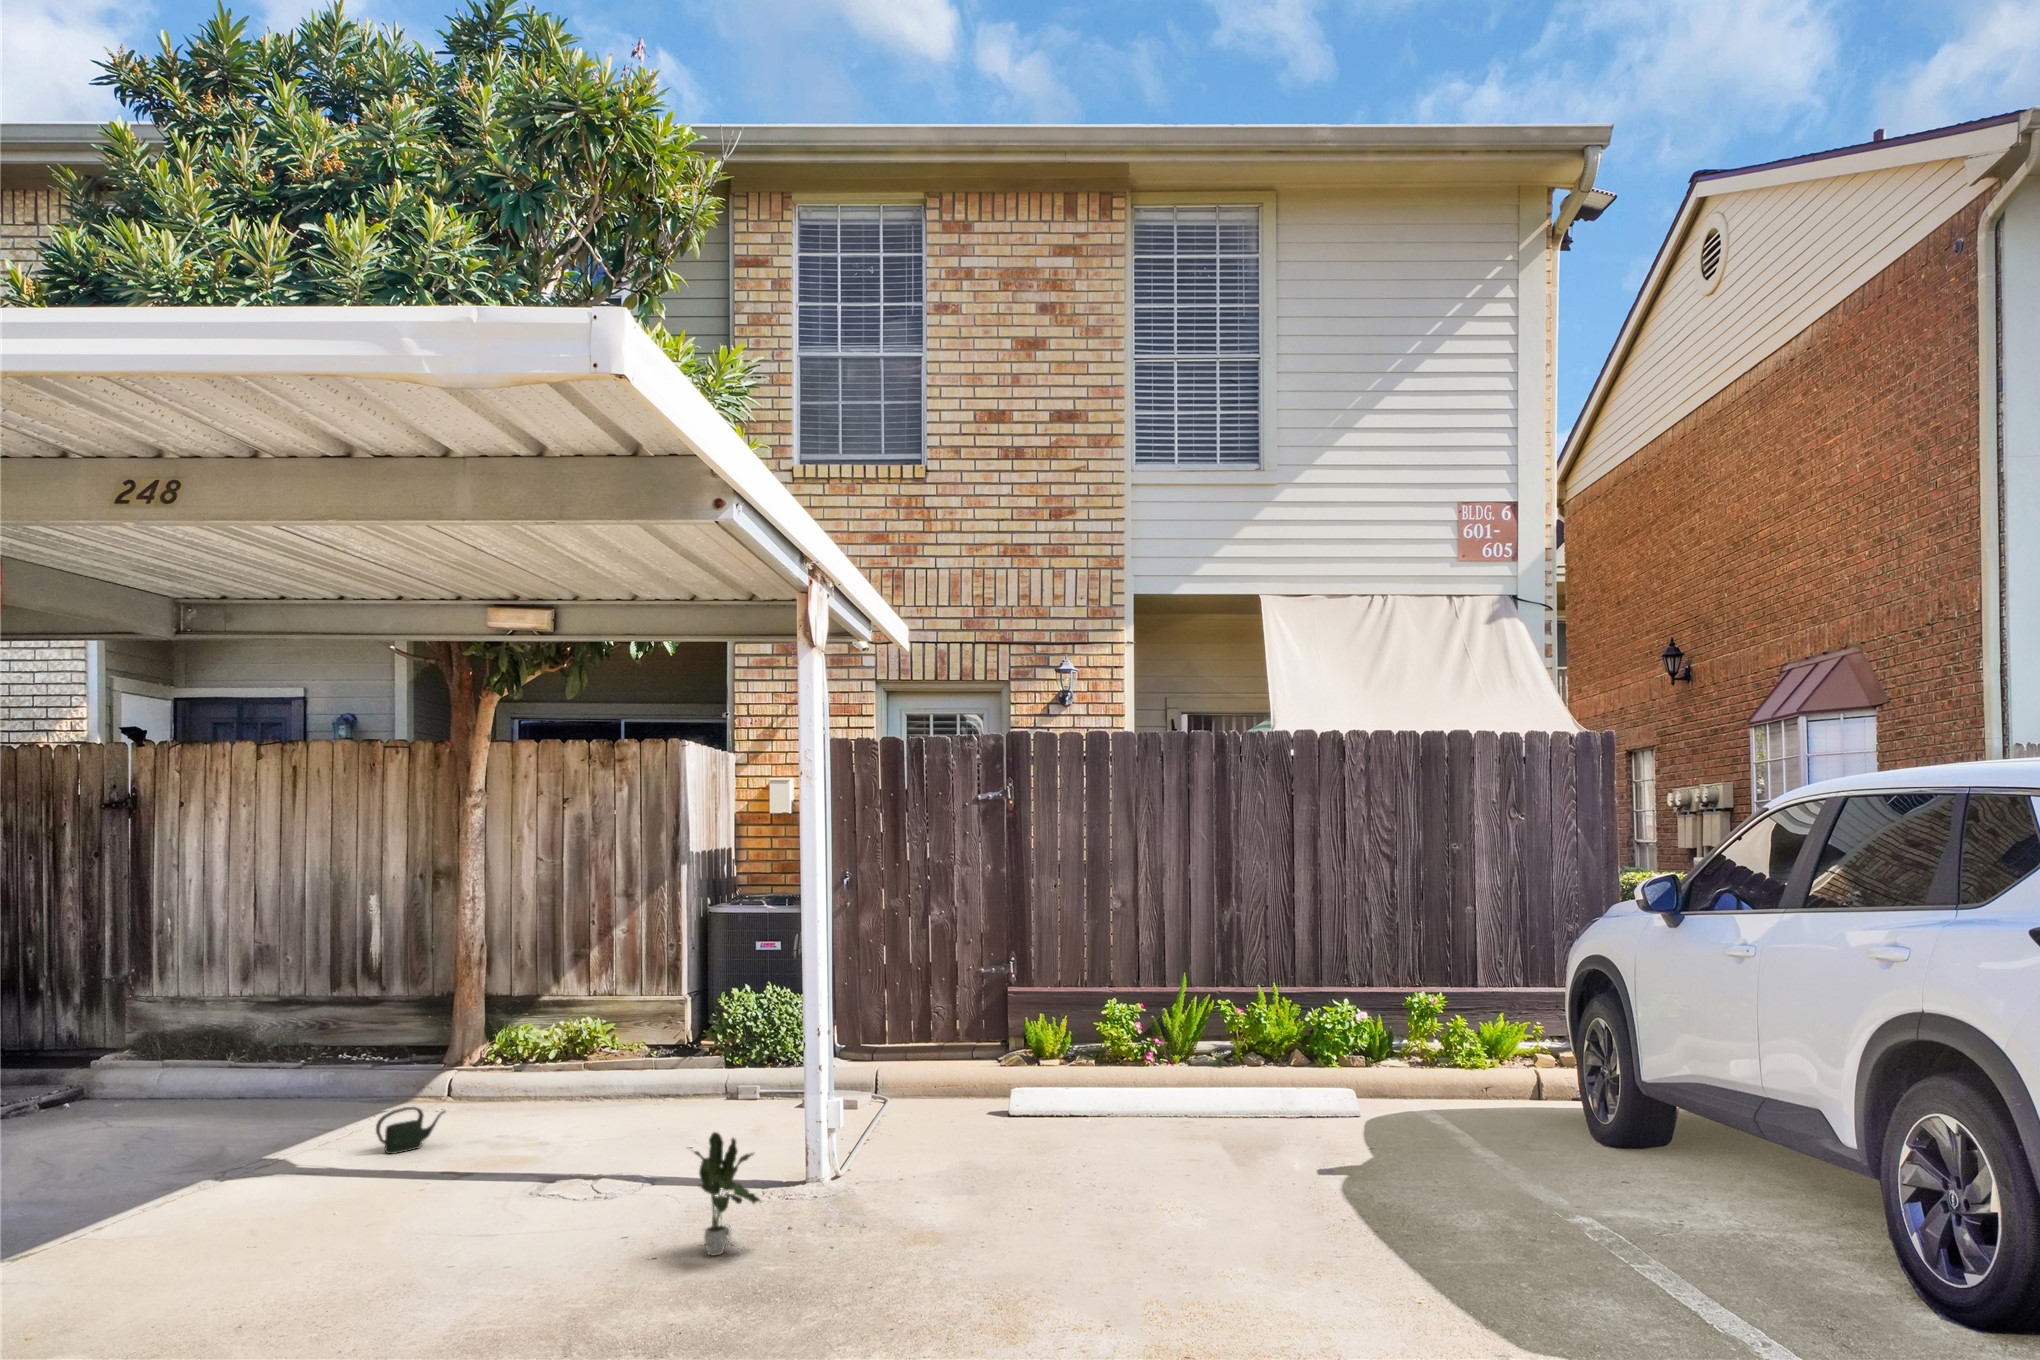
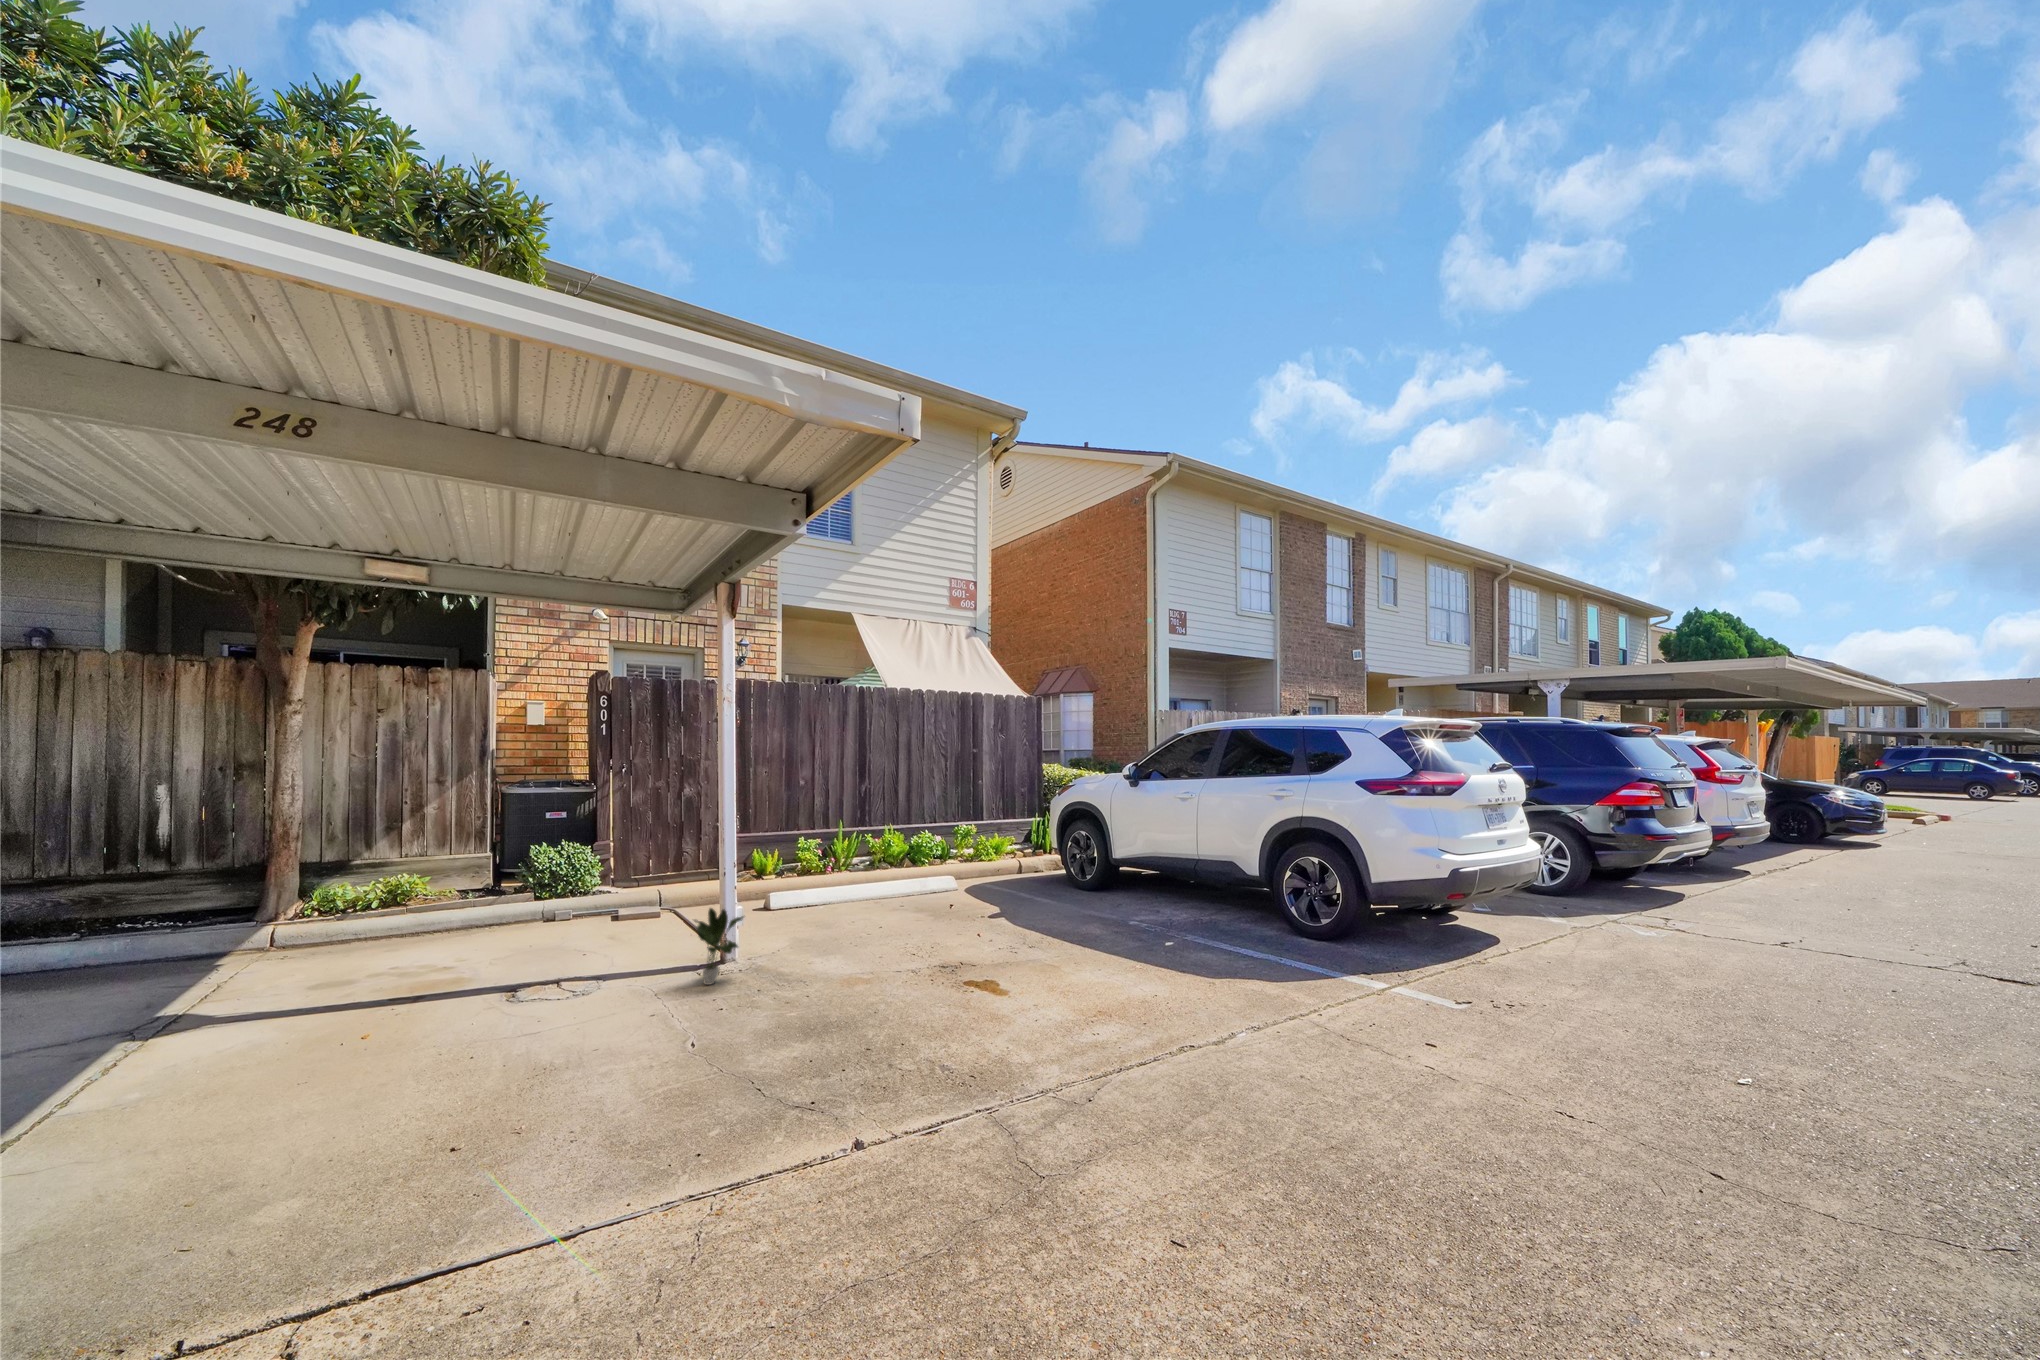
watering can: present [376,1107,445,1154] -> none [281,944,340,984]

